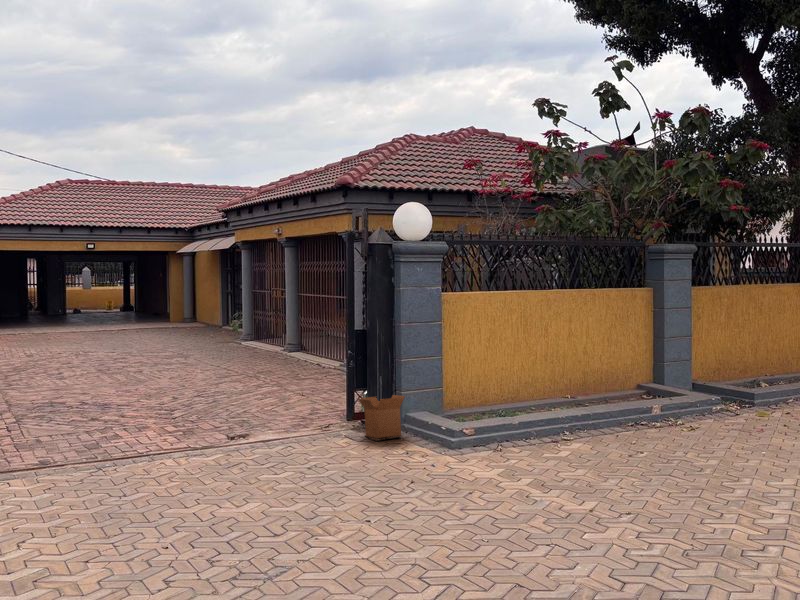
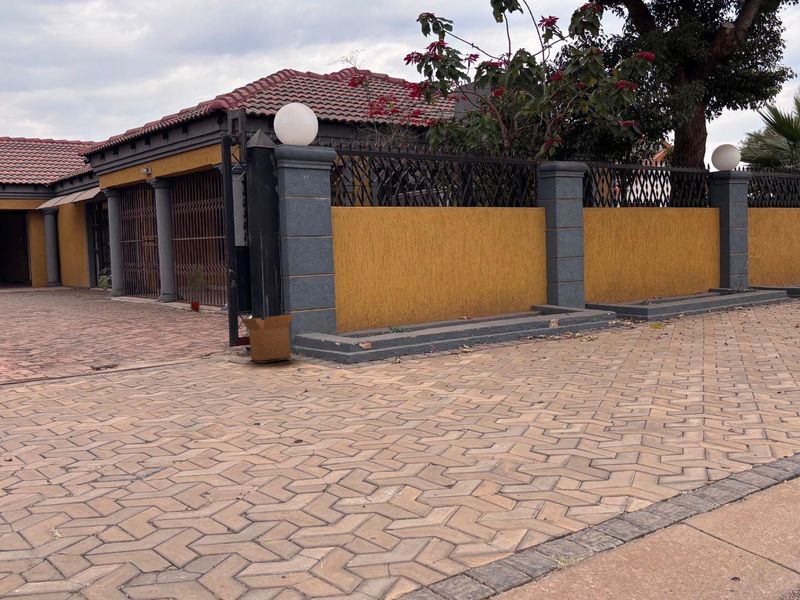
potted tree: none [309,320,332,363] -> present [187,264,210,310]

